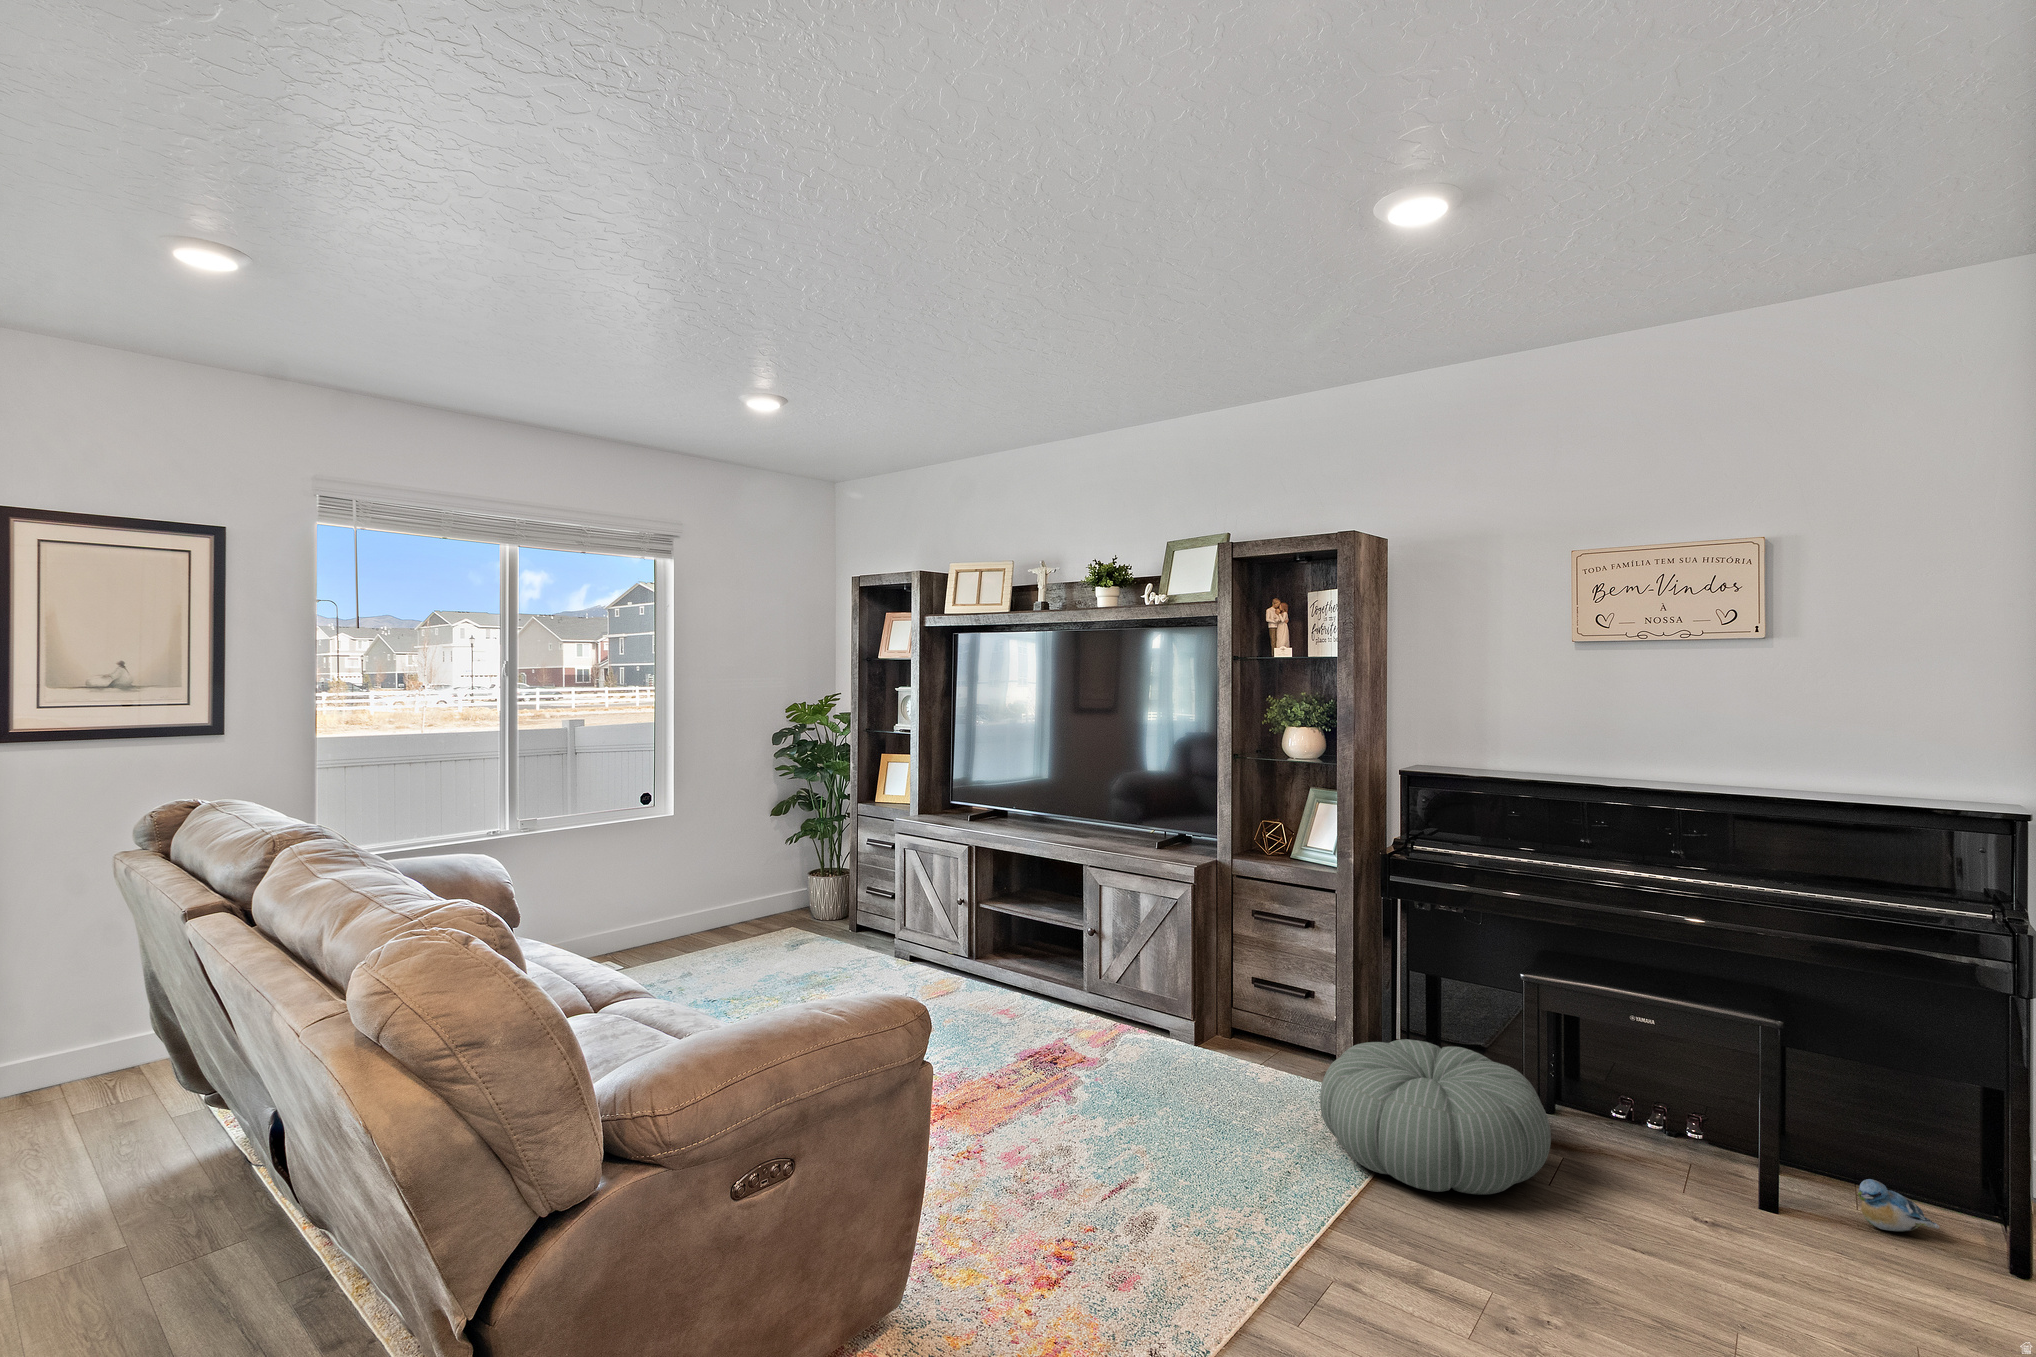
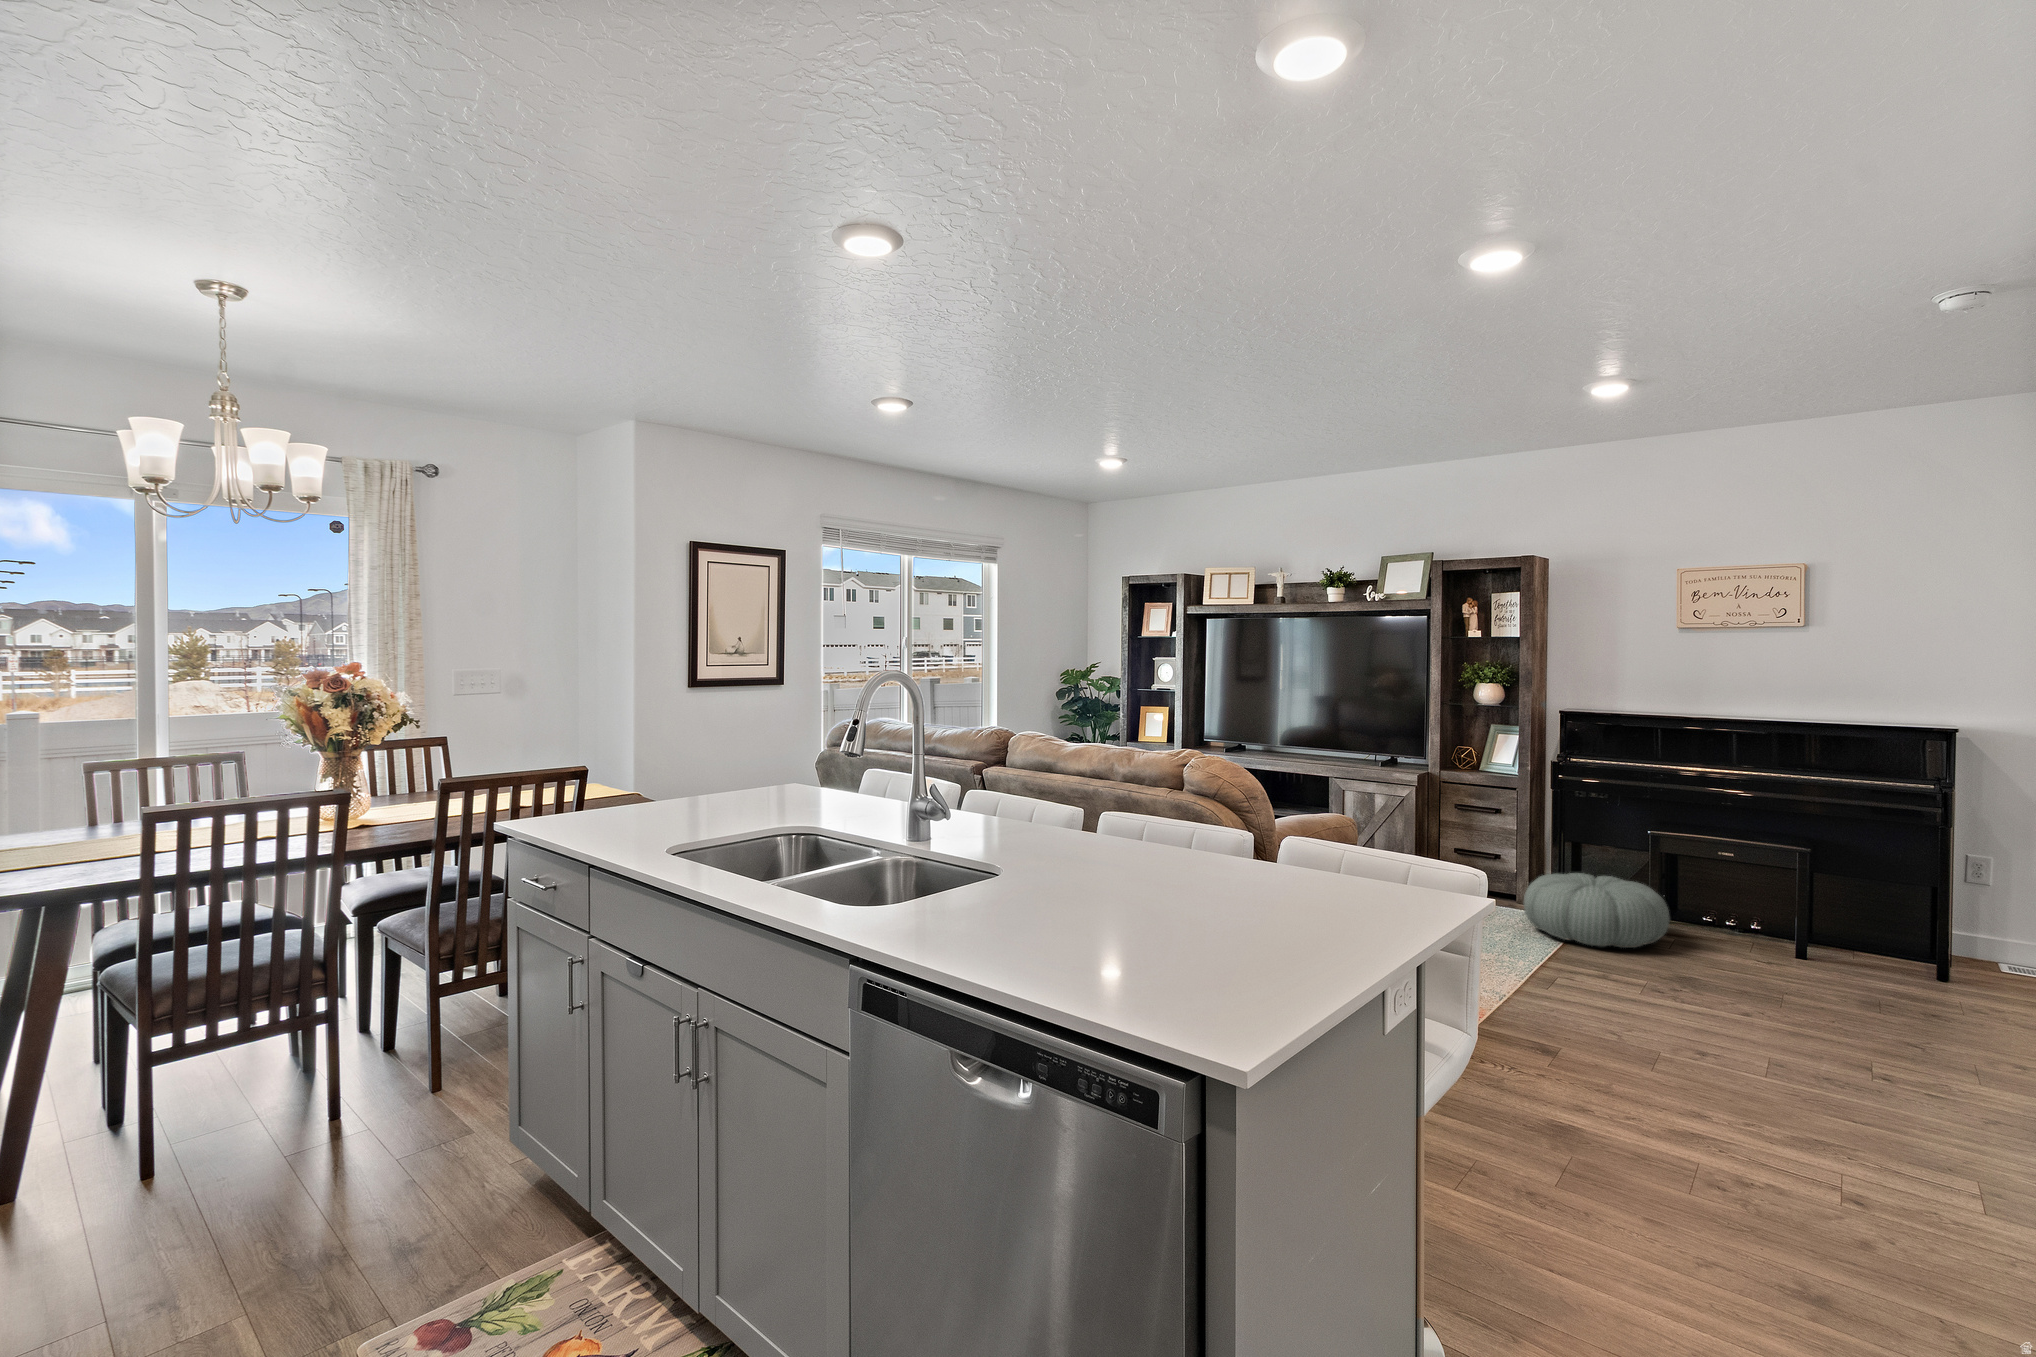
plush toy: present [1858,1179,1939,1232] -> none [1850,935,1896,963]

